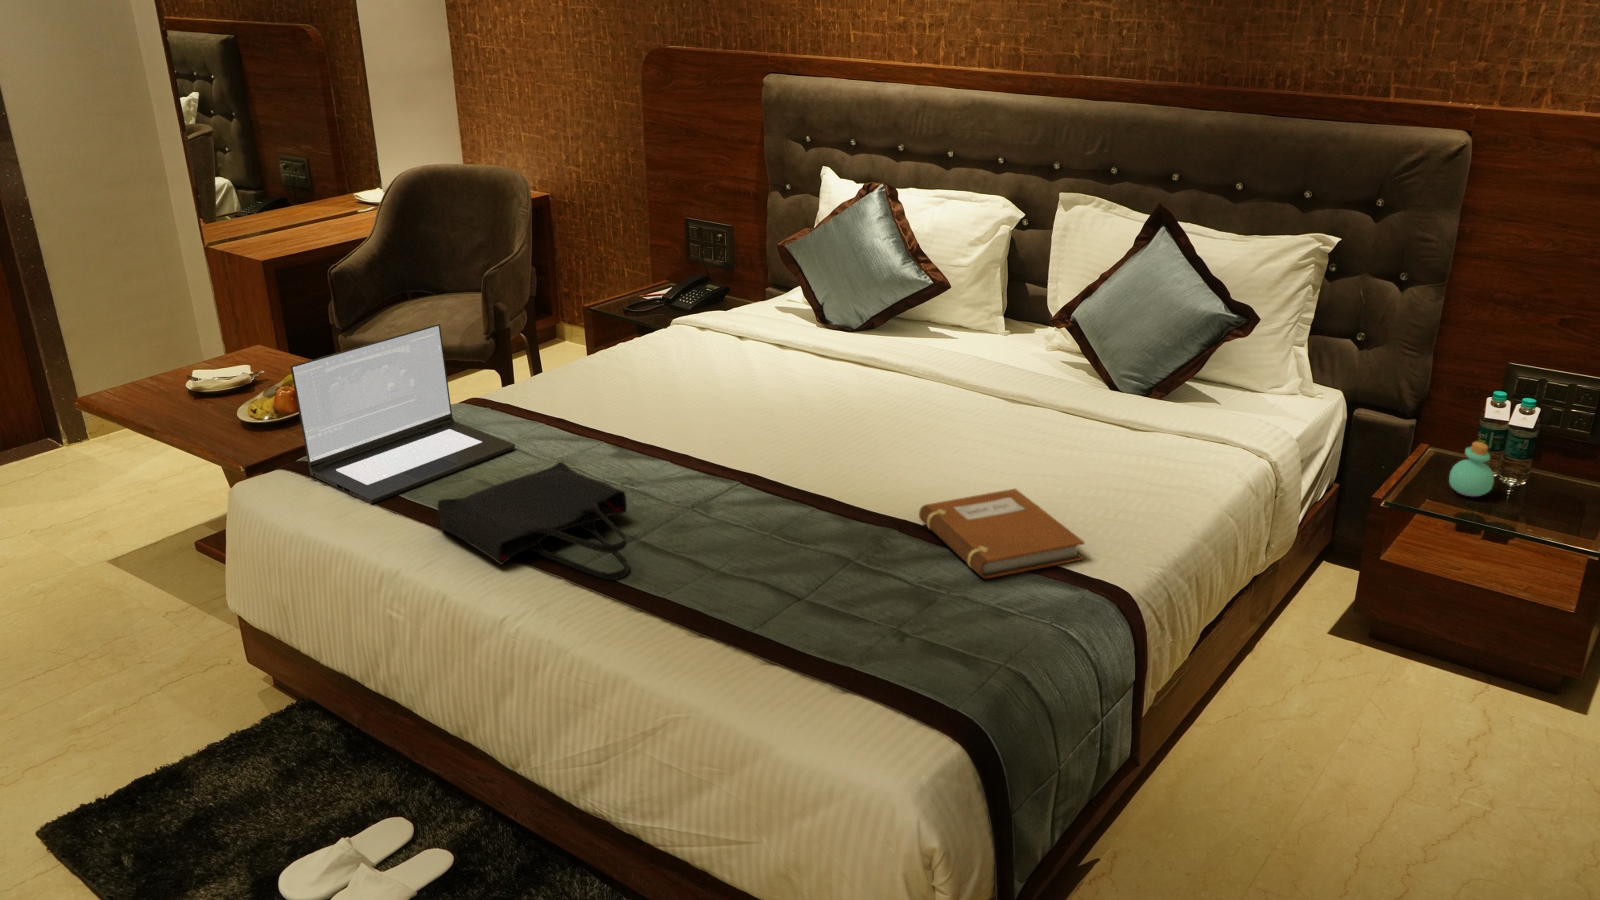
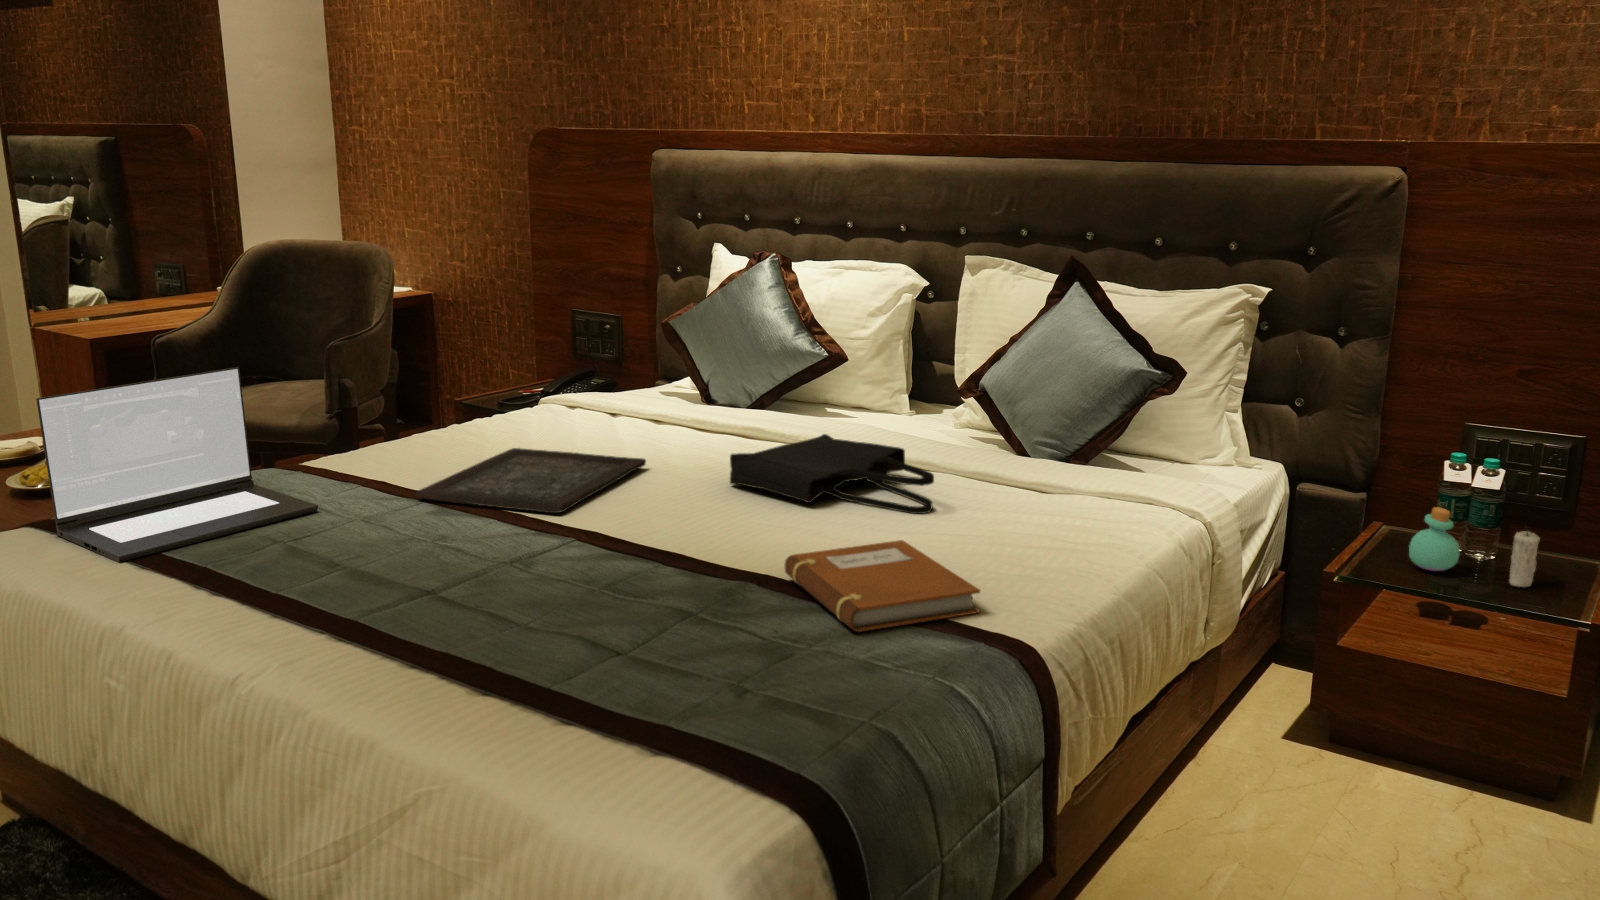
tray: none [593,380,781,452] -> present [416,448,646,513]
candle: none [1535,459,1566,513] -> present [1510,530,1540,587]
tote bag: present [437,462,628,580] -> present [730,434,934,514]

